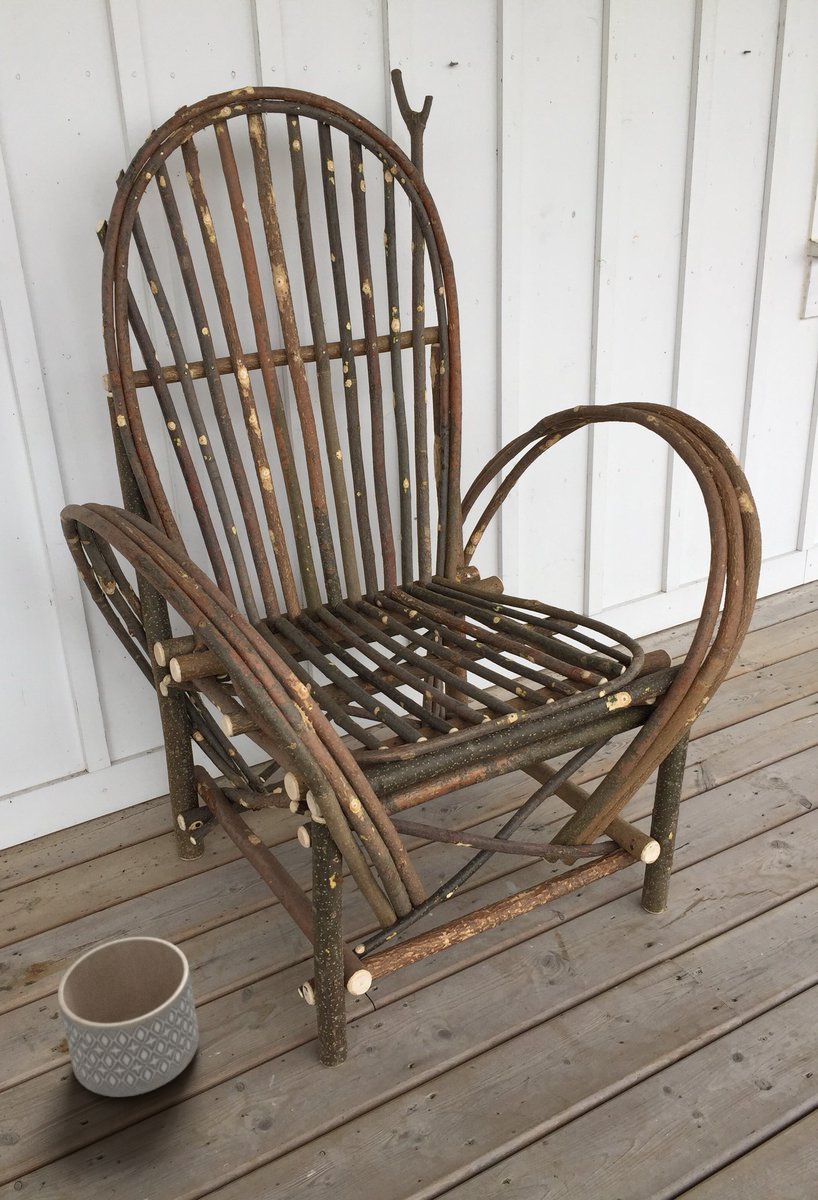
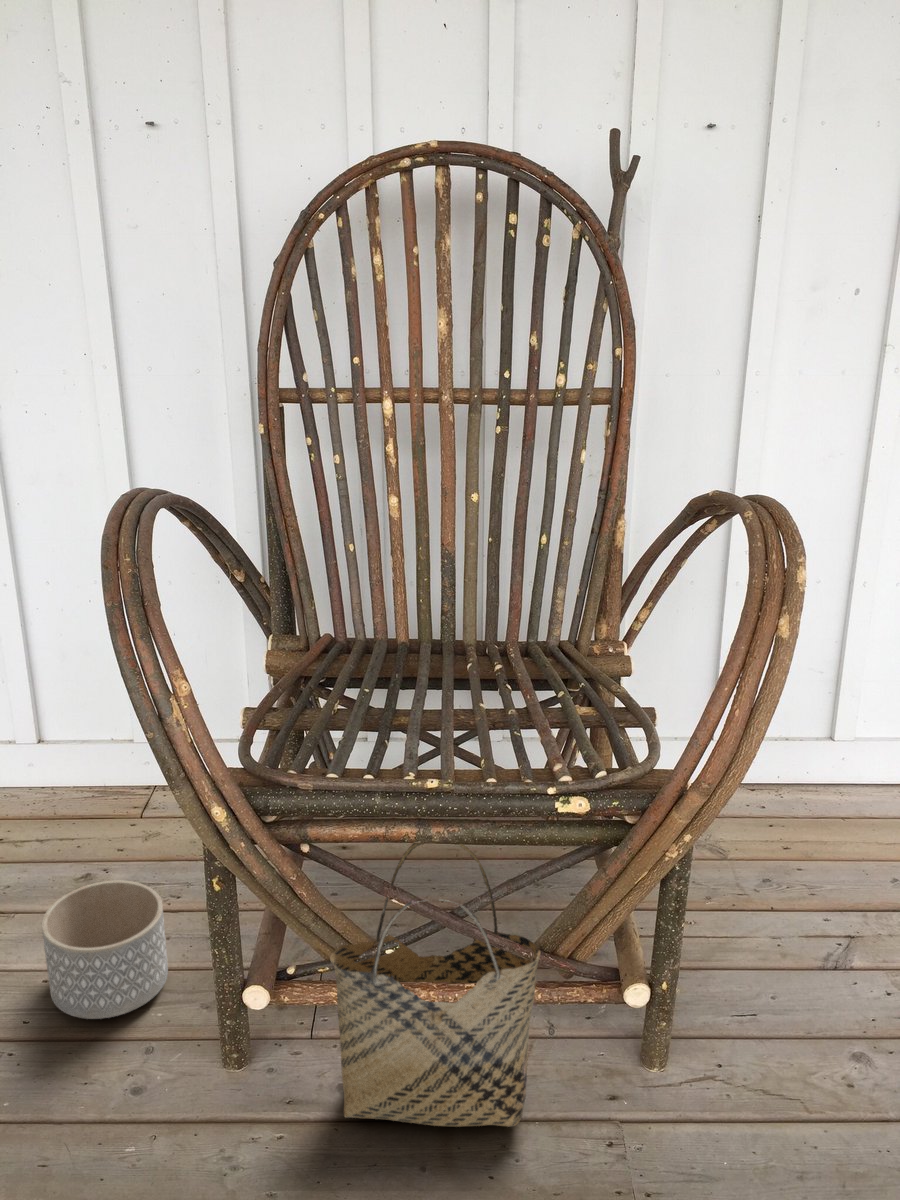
woven basket: none [433,768,607,1056] -> present [330,841,540,1127]

